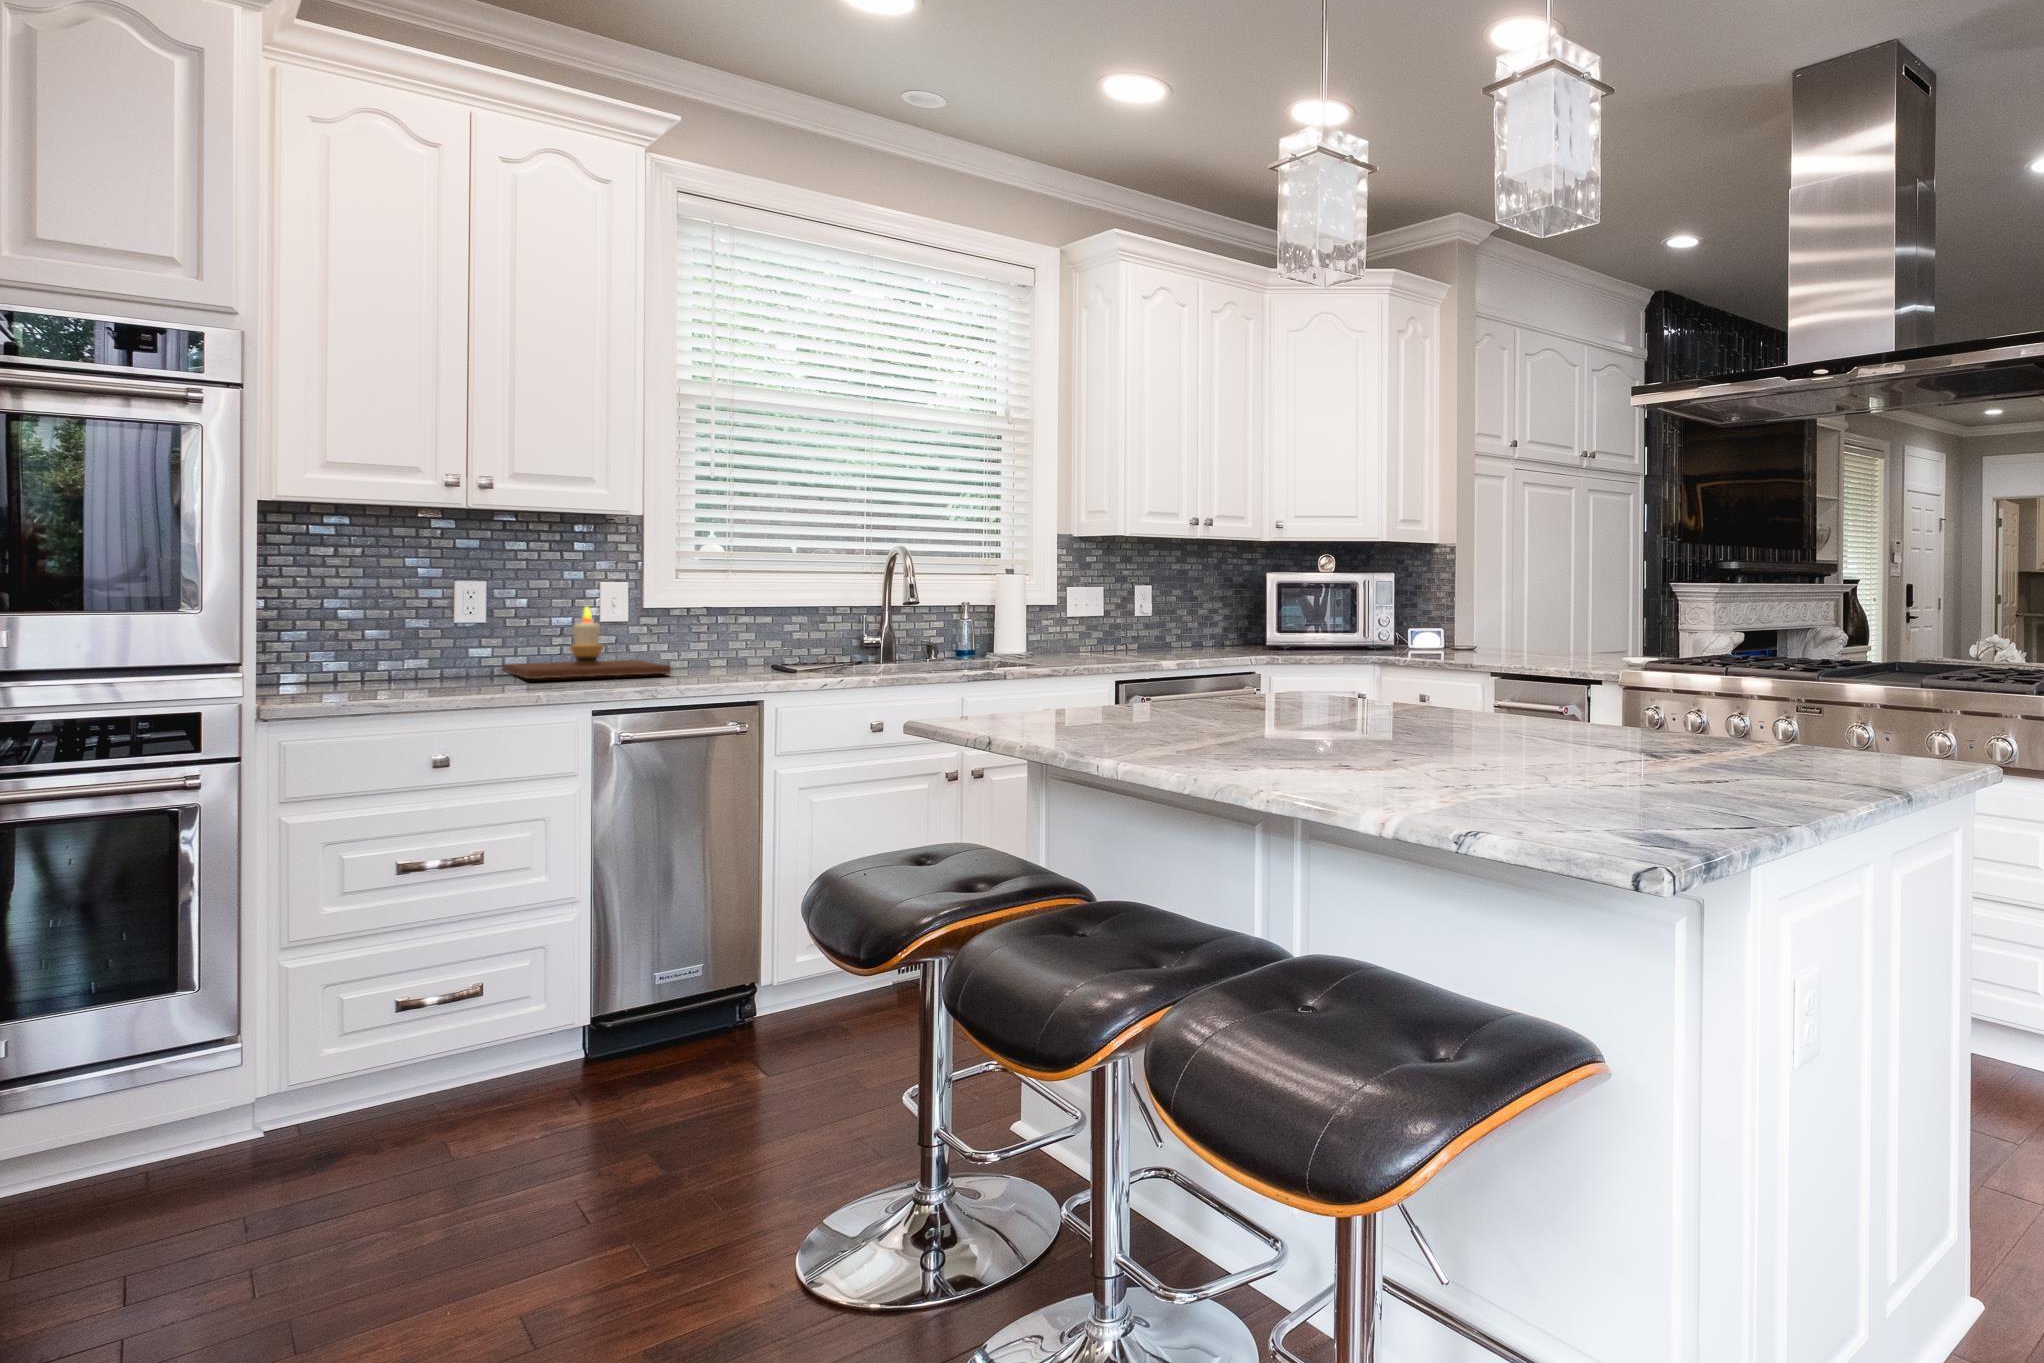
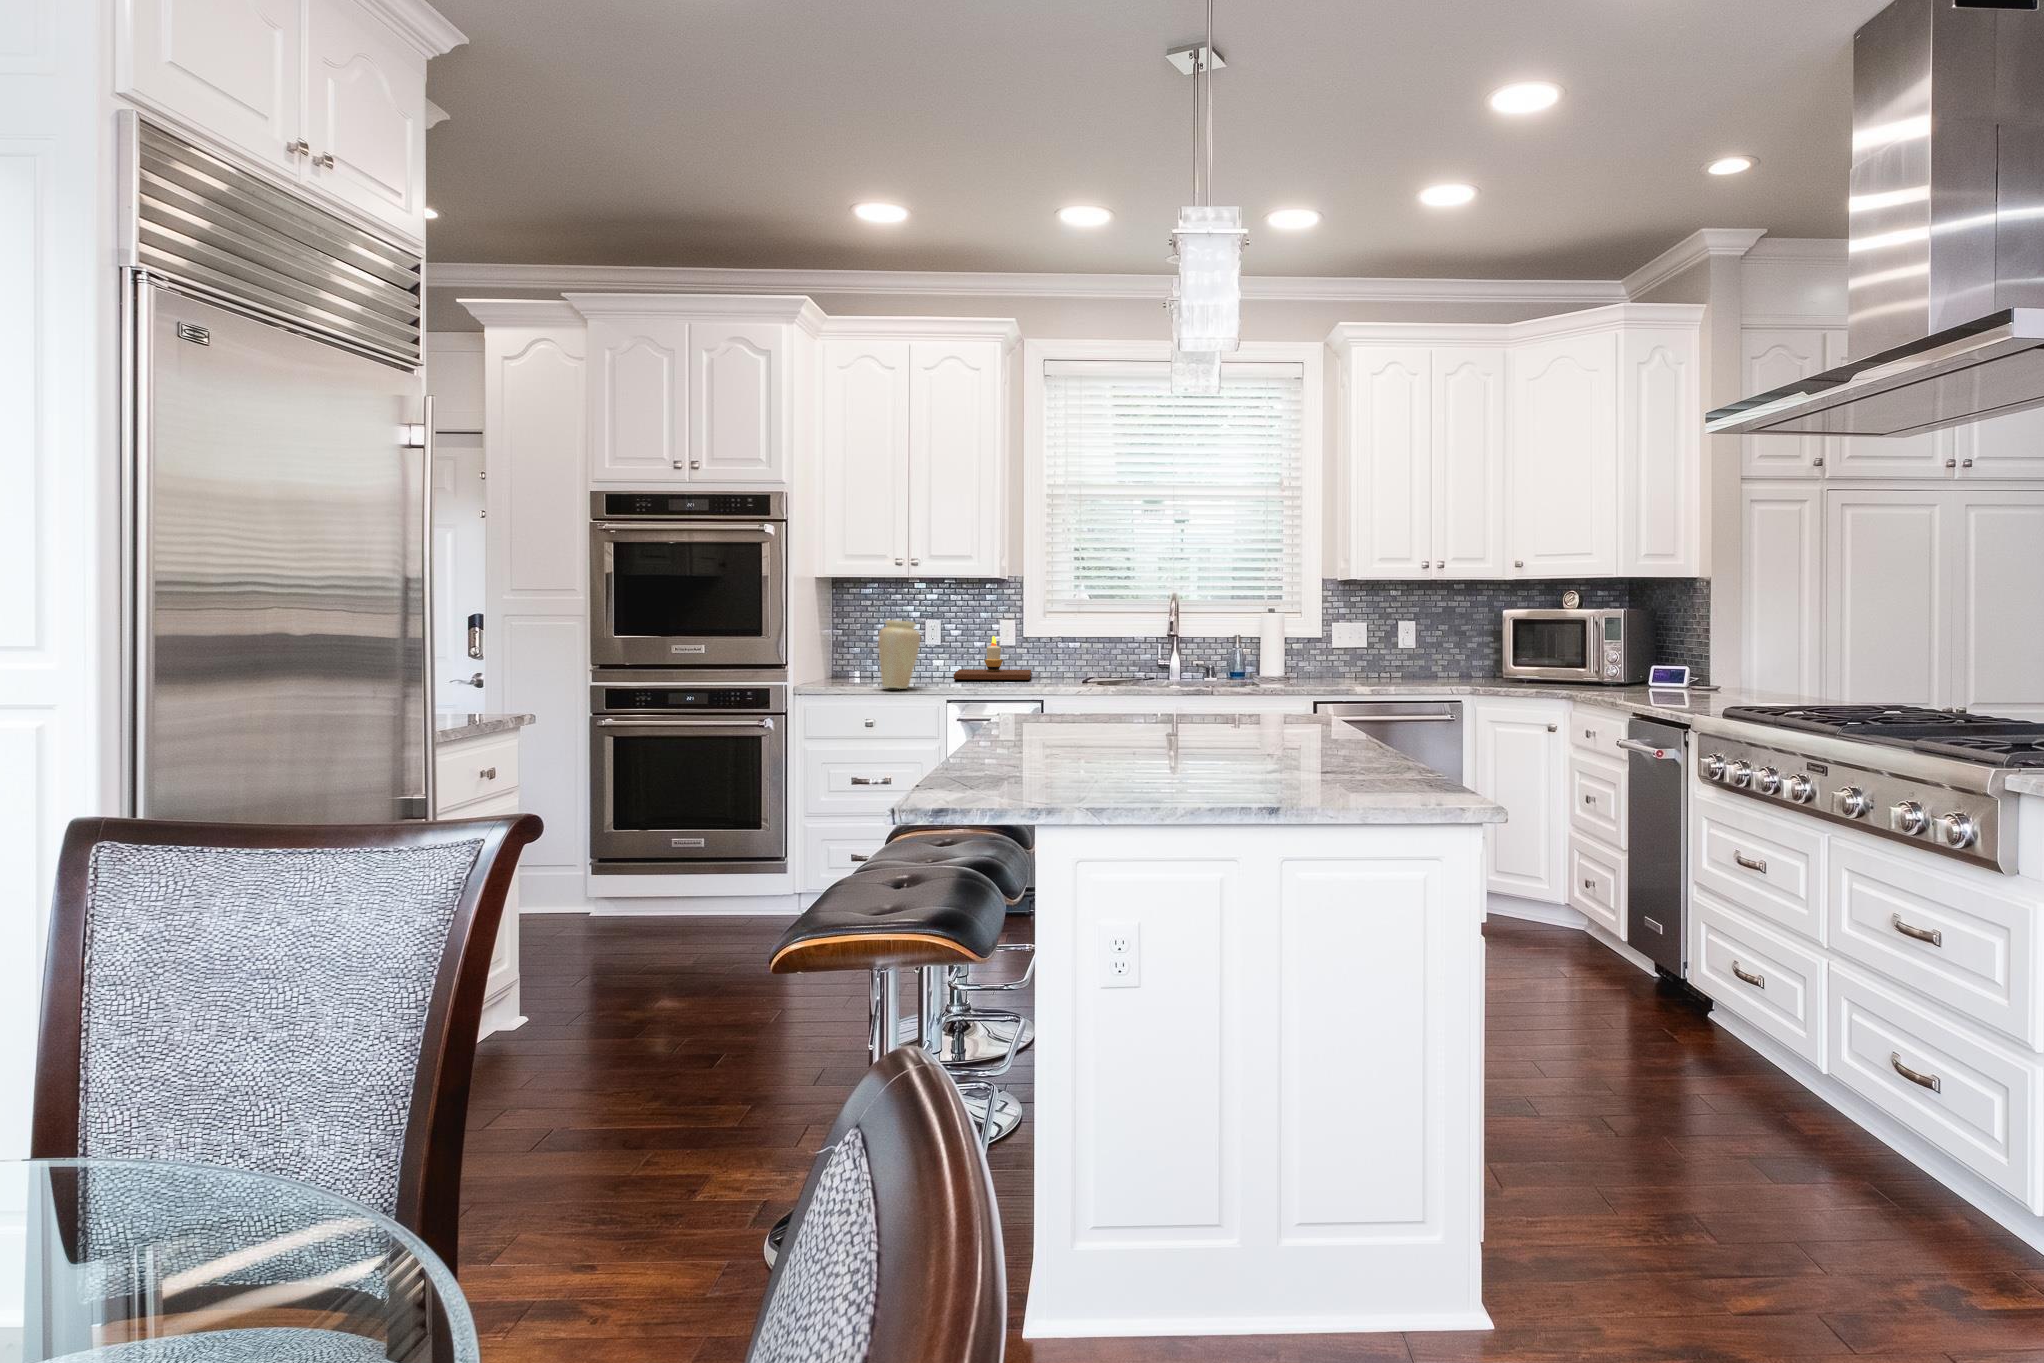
vase: none [398,575,491,699] -> present [878,620,921,689]

